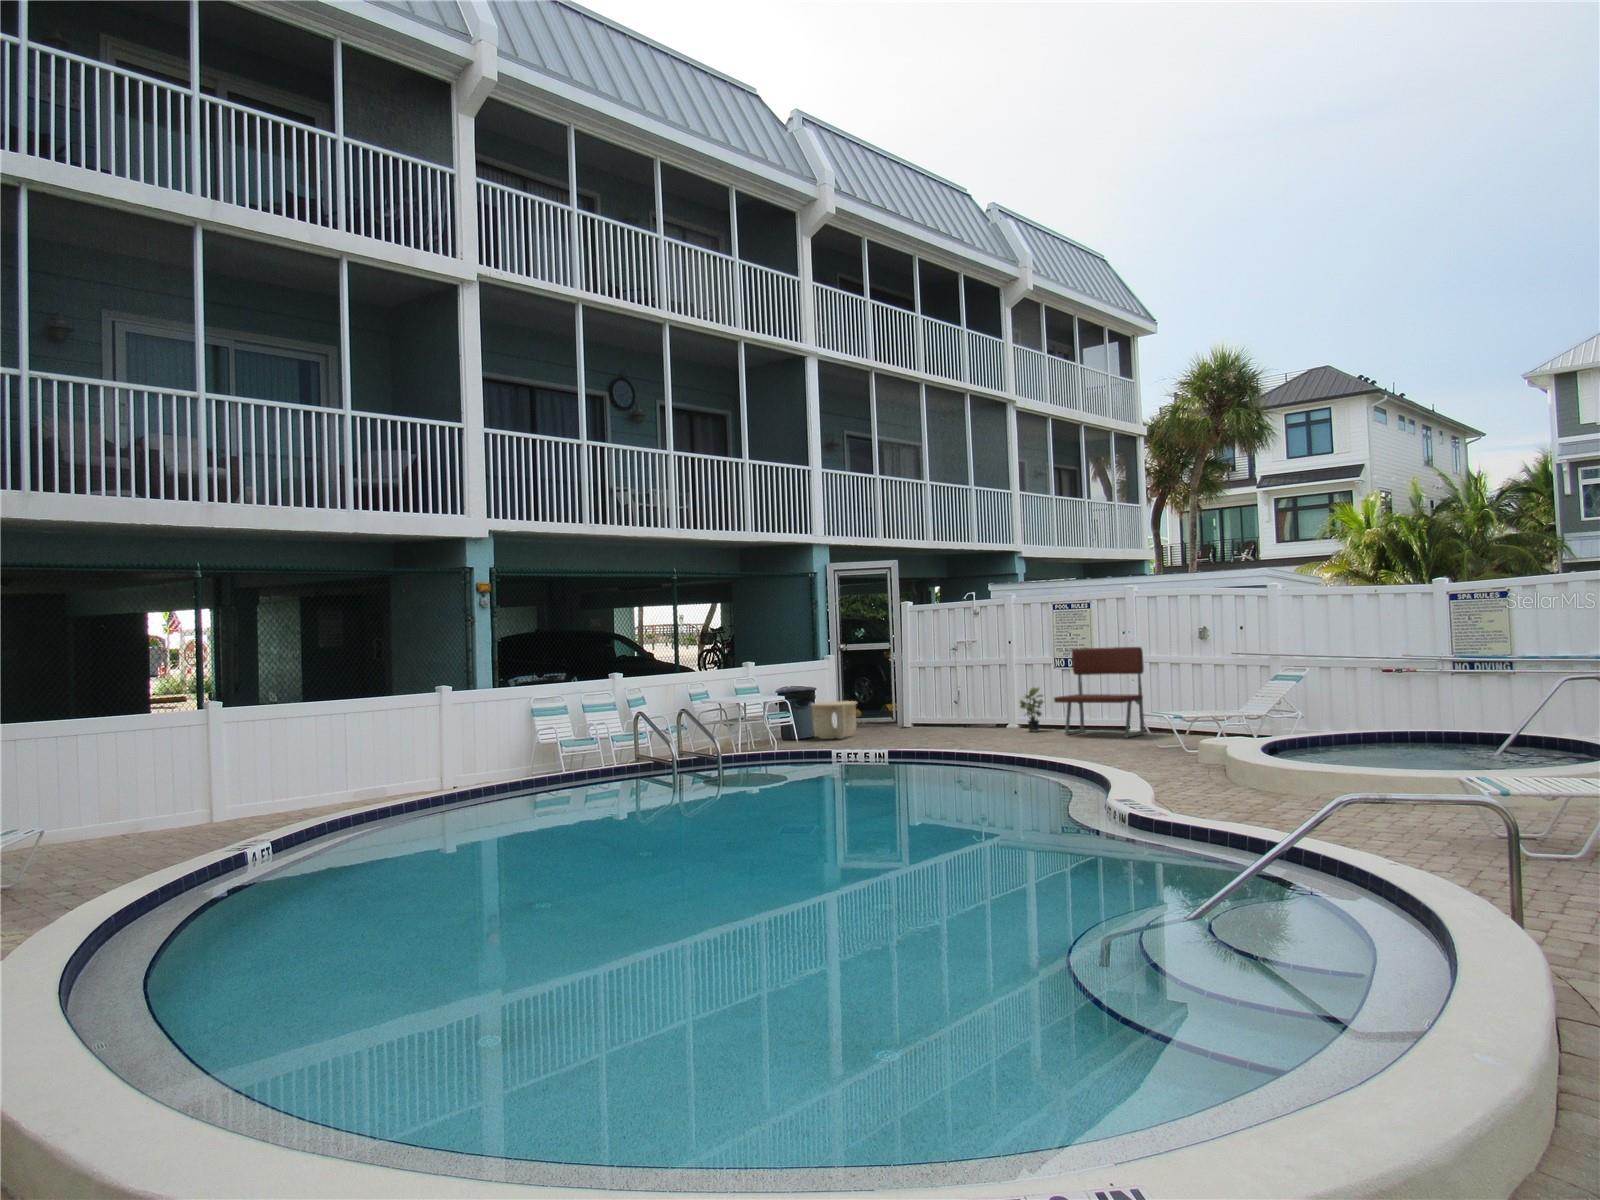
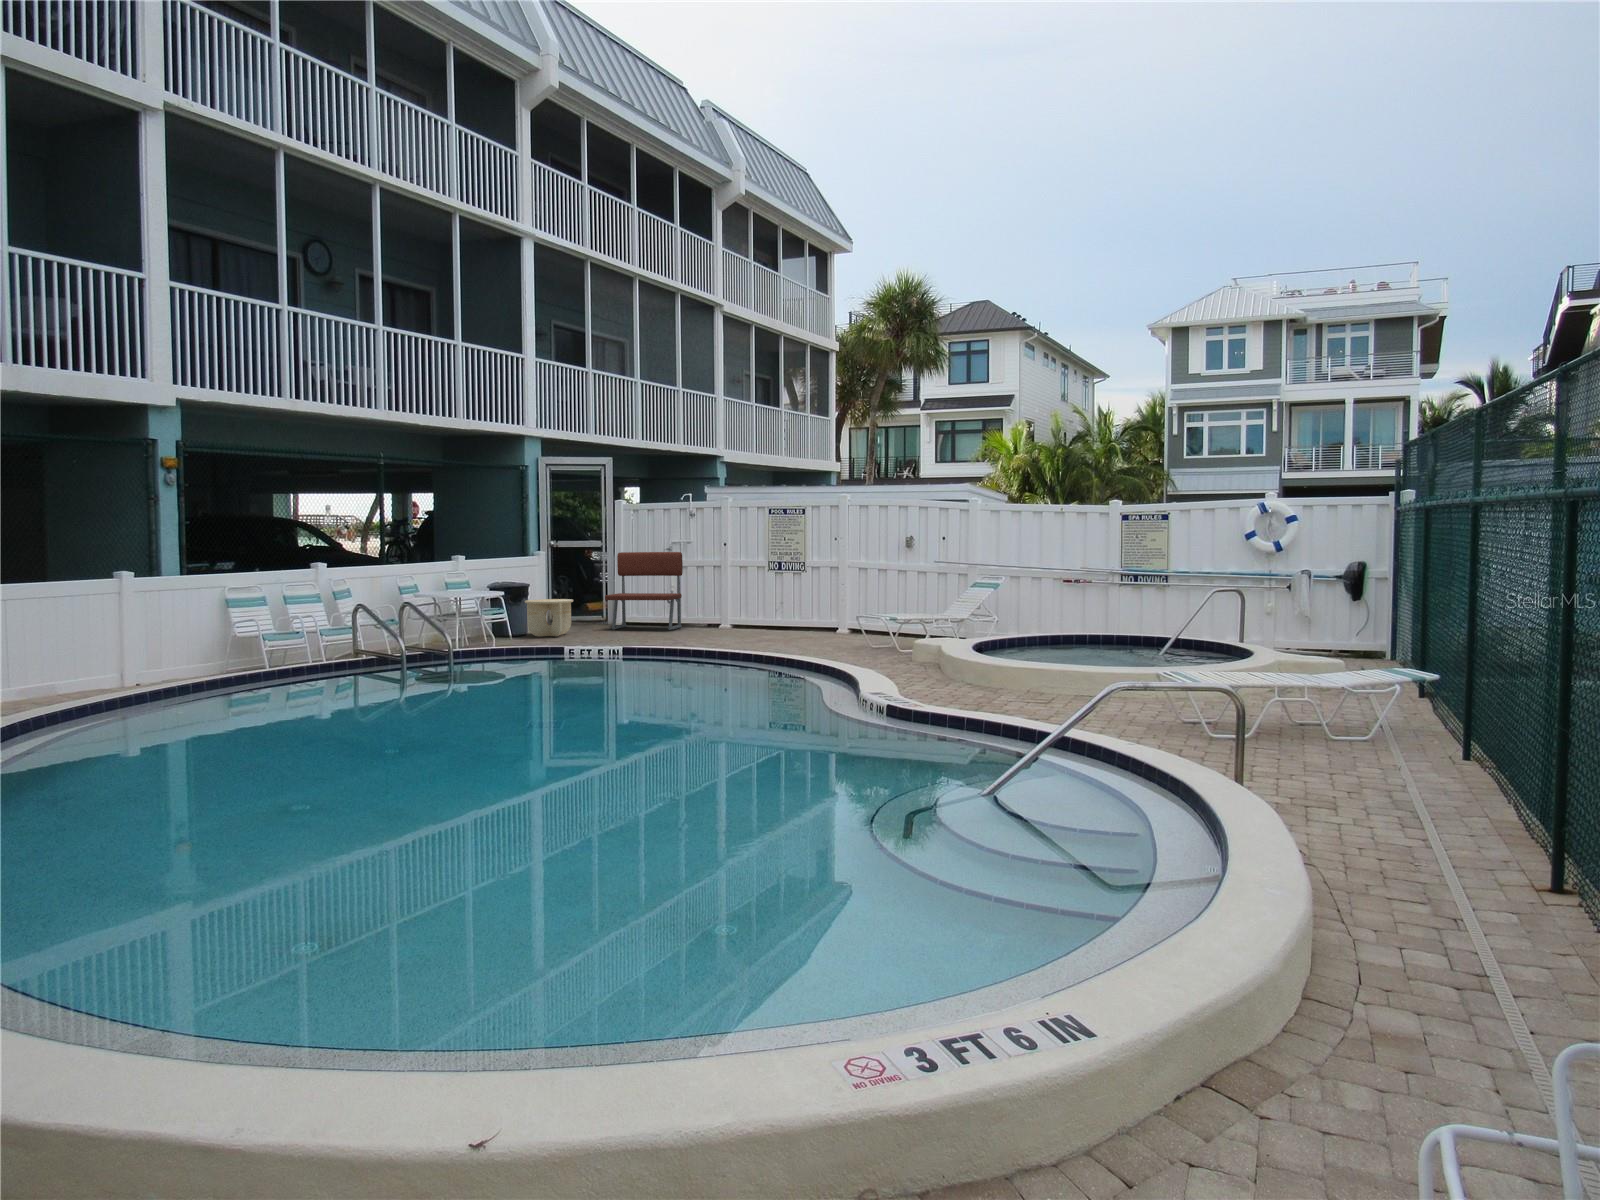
bench: present [1054,647,1145,737] -> present [605,552,683,630]
potted plant: present [1020,687,1043,732] -> none [733,588,756,631]

